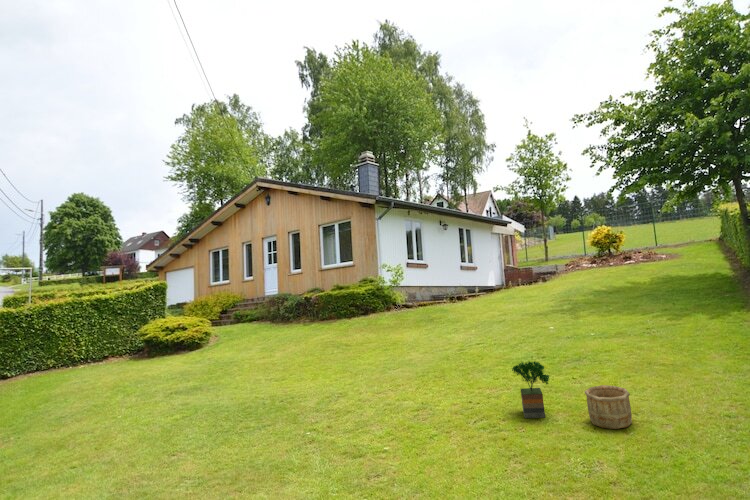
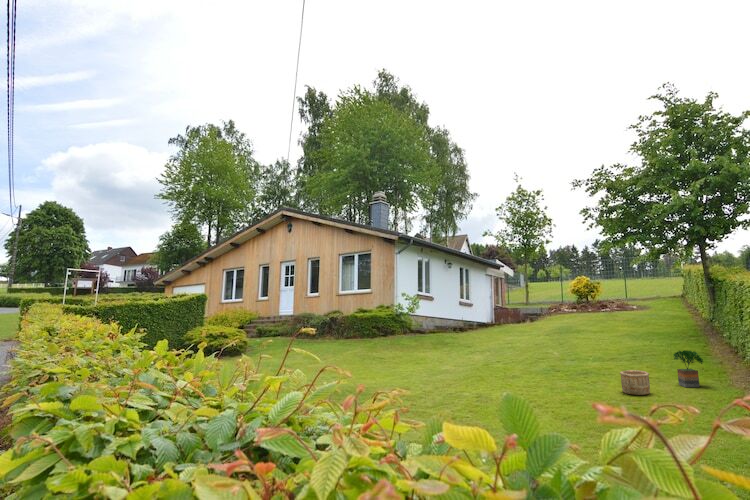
potted tree: present [512,362,549,418] -> present [673,350,703,387]

